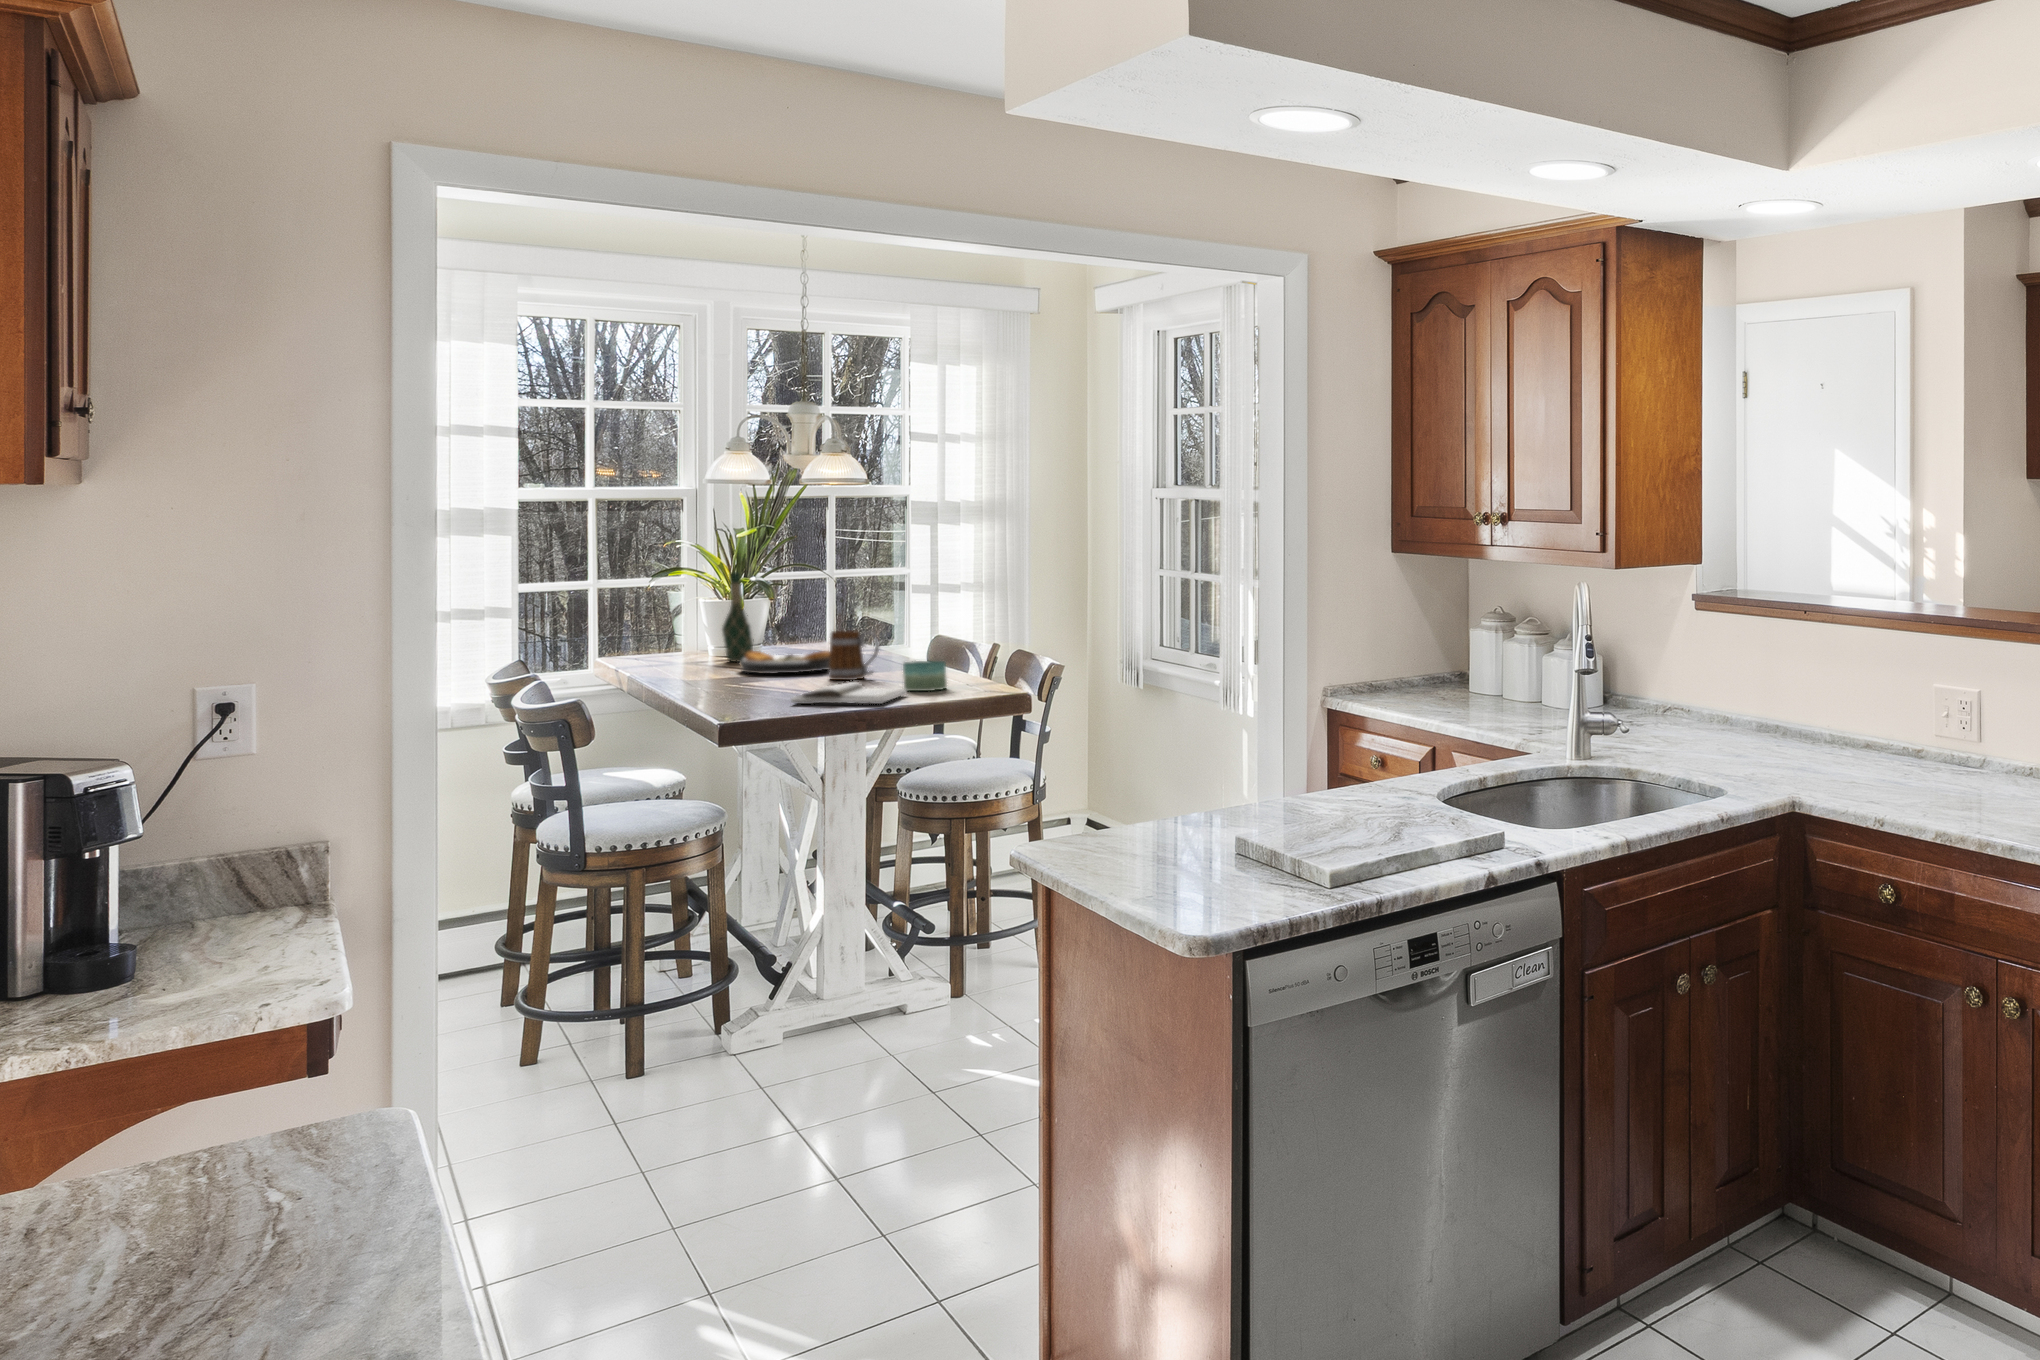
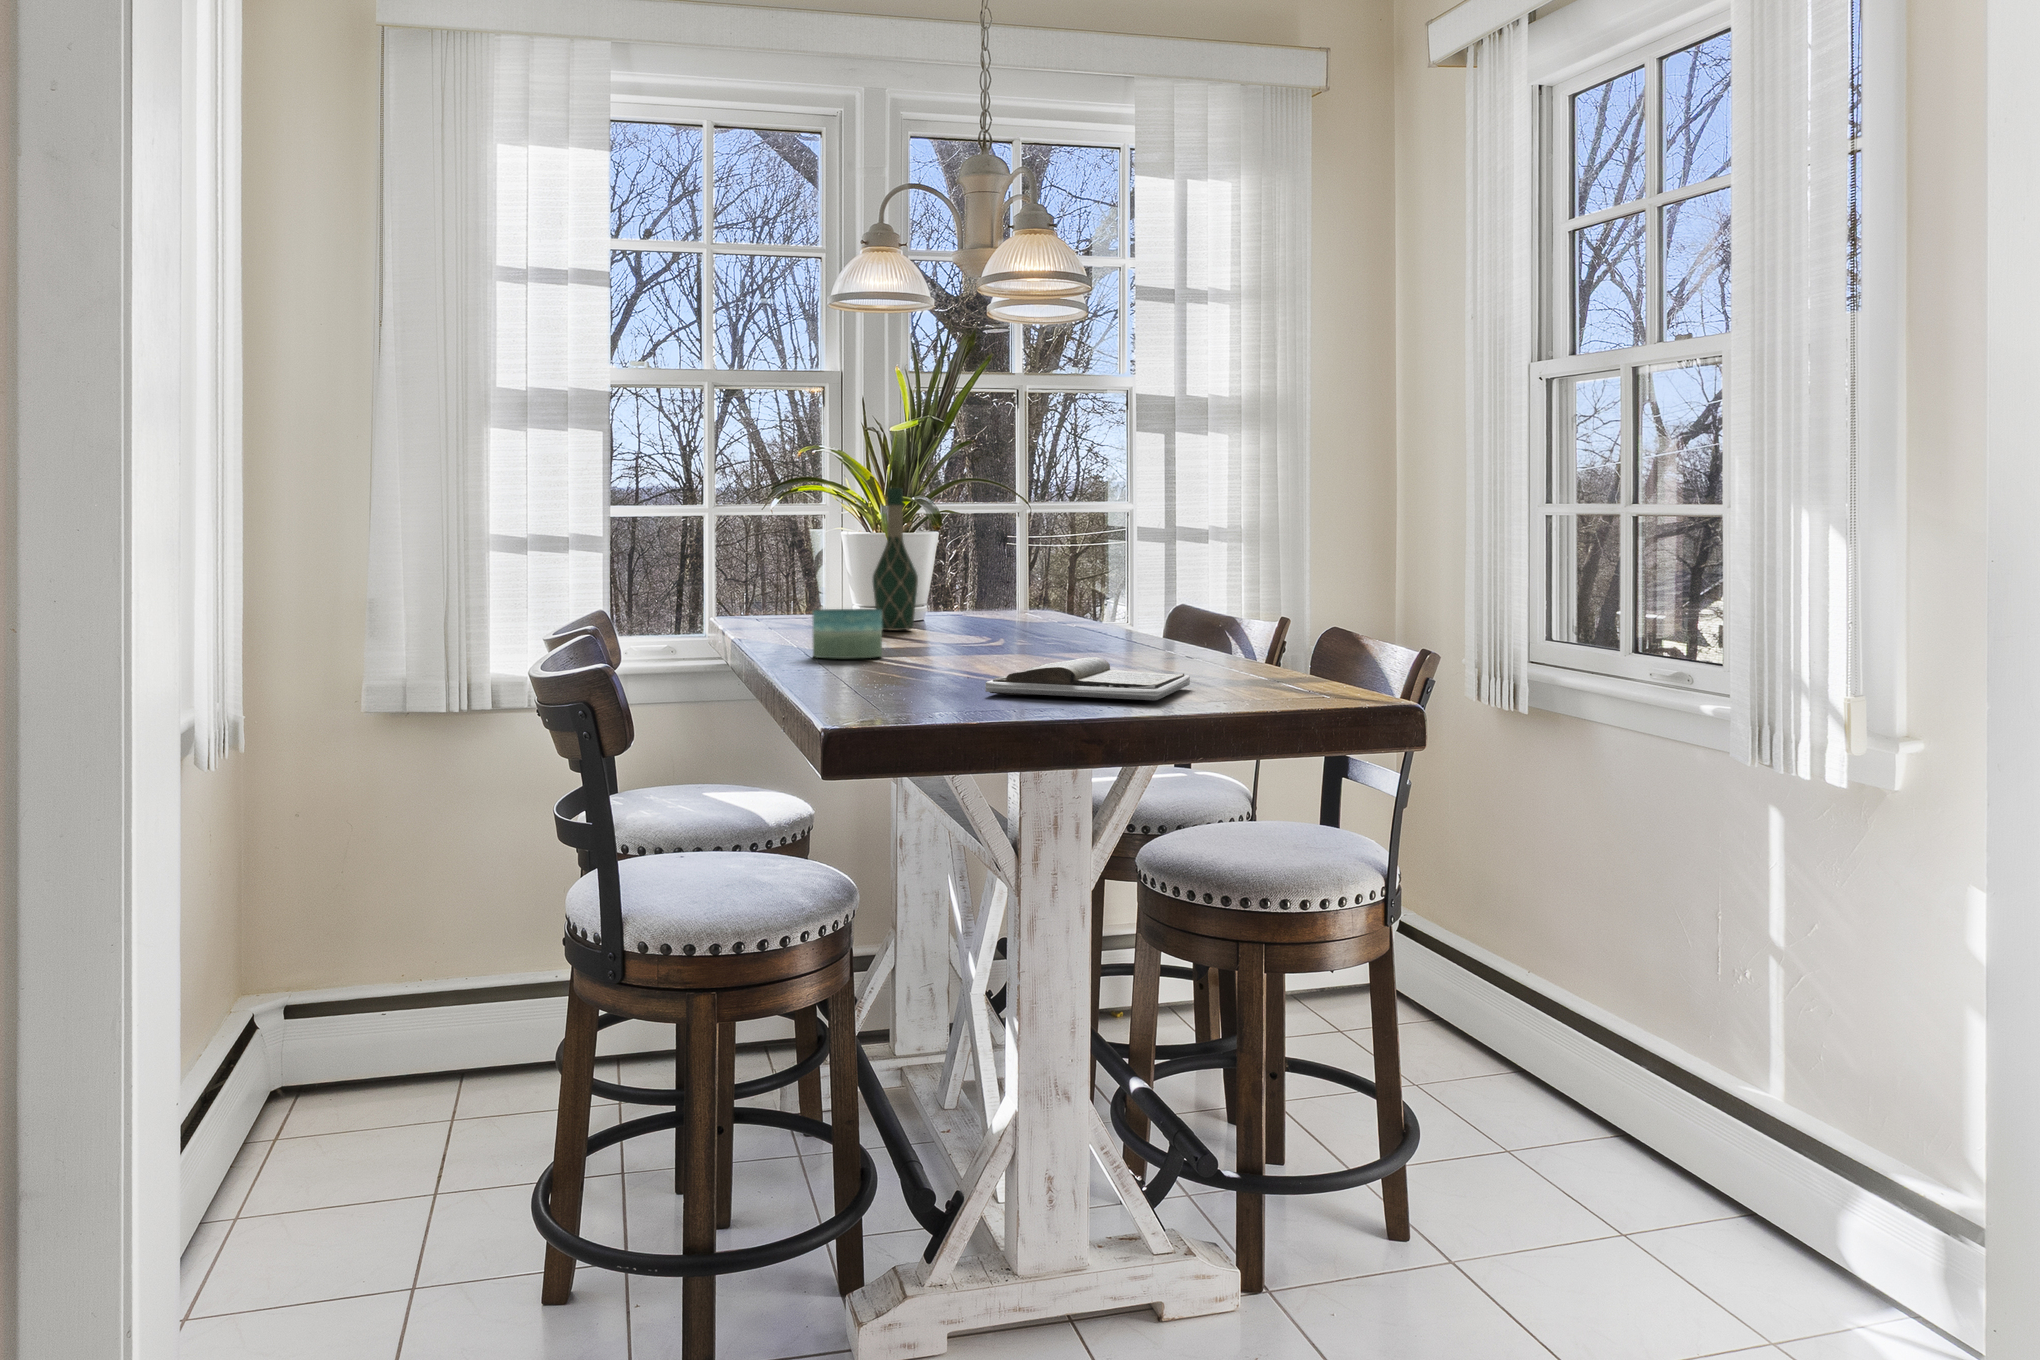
mug: present [828,630,879,680] -> none [1035,572,1122,659]
plate: present [739,651,830,674] -> none [894,610,1040,646]
candle: present [903,661,947,691] -> present [812,609,882,658]

